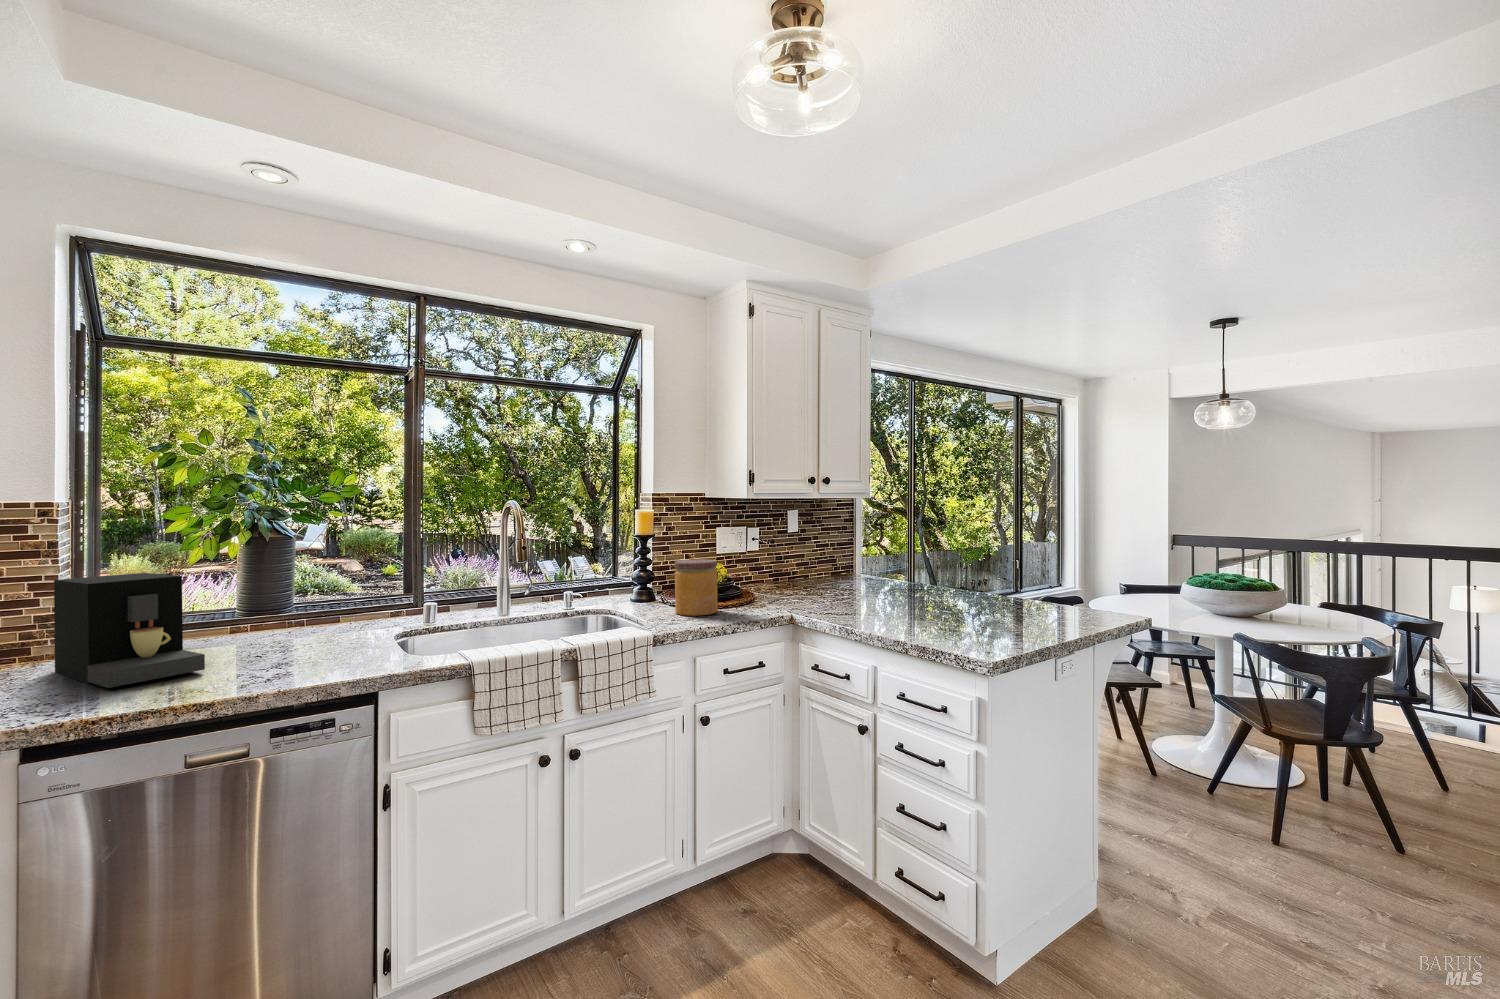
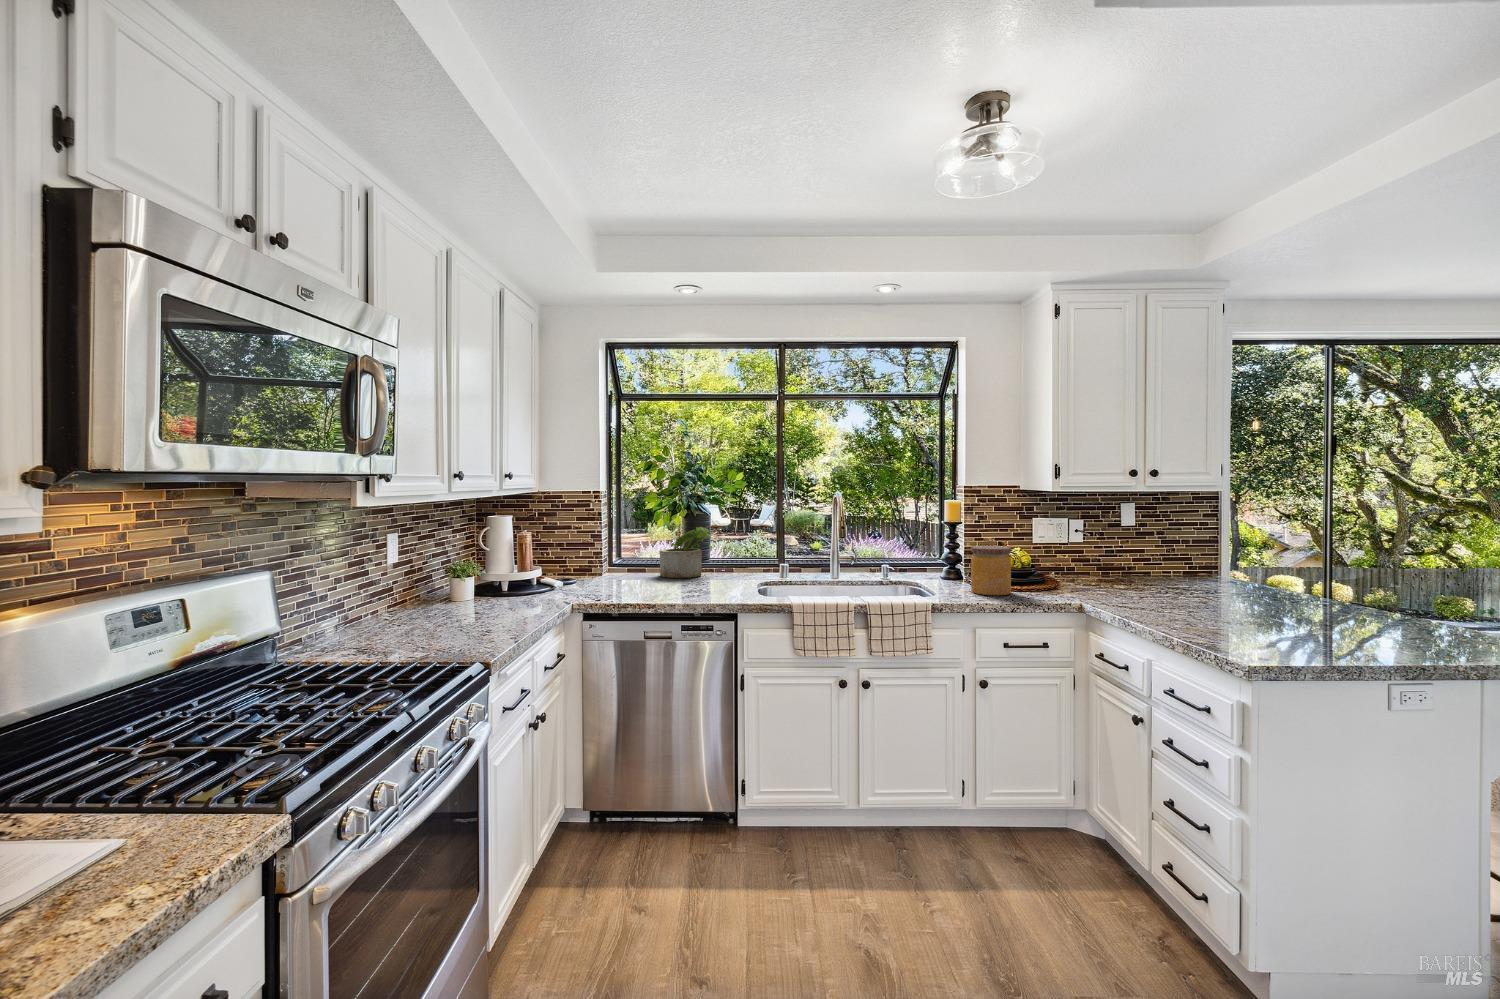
potted plant: none [197,557,298,644] -> present [660,527,711,578]
coffee maker: present [54,573,205,688] -> none [599,532,658,592]

